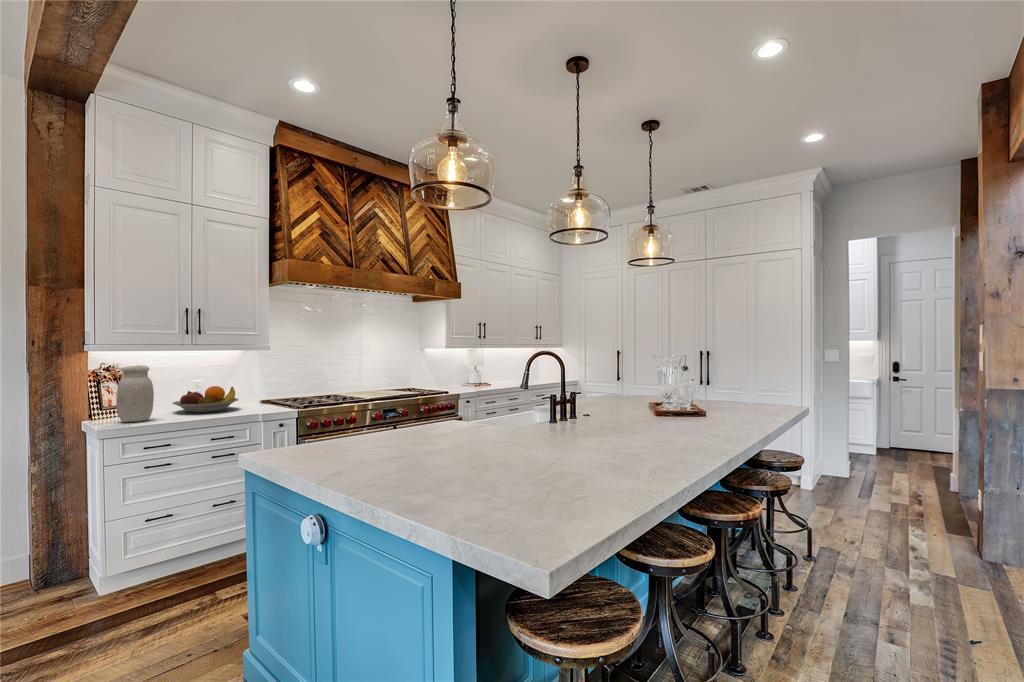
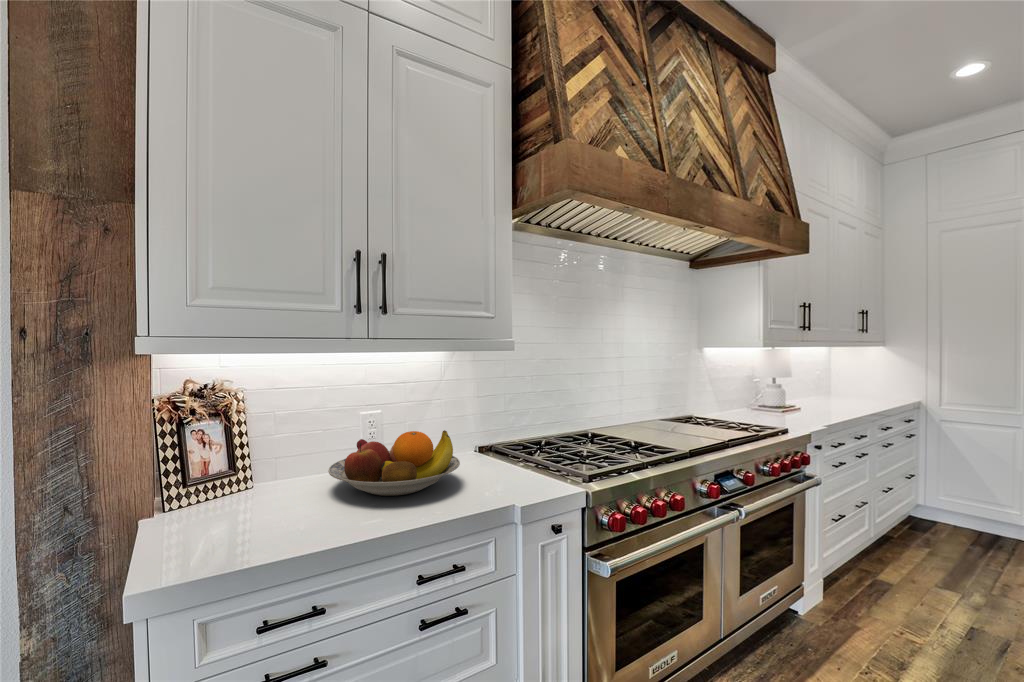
jar: present [116,366,154,422] -> none [195,391,285,547]

